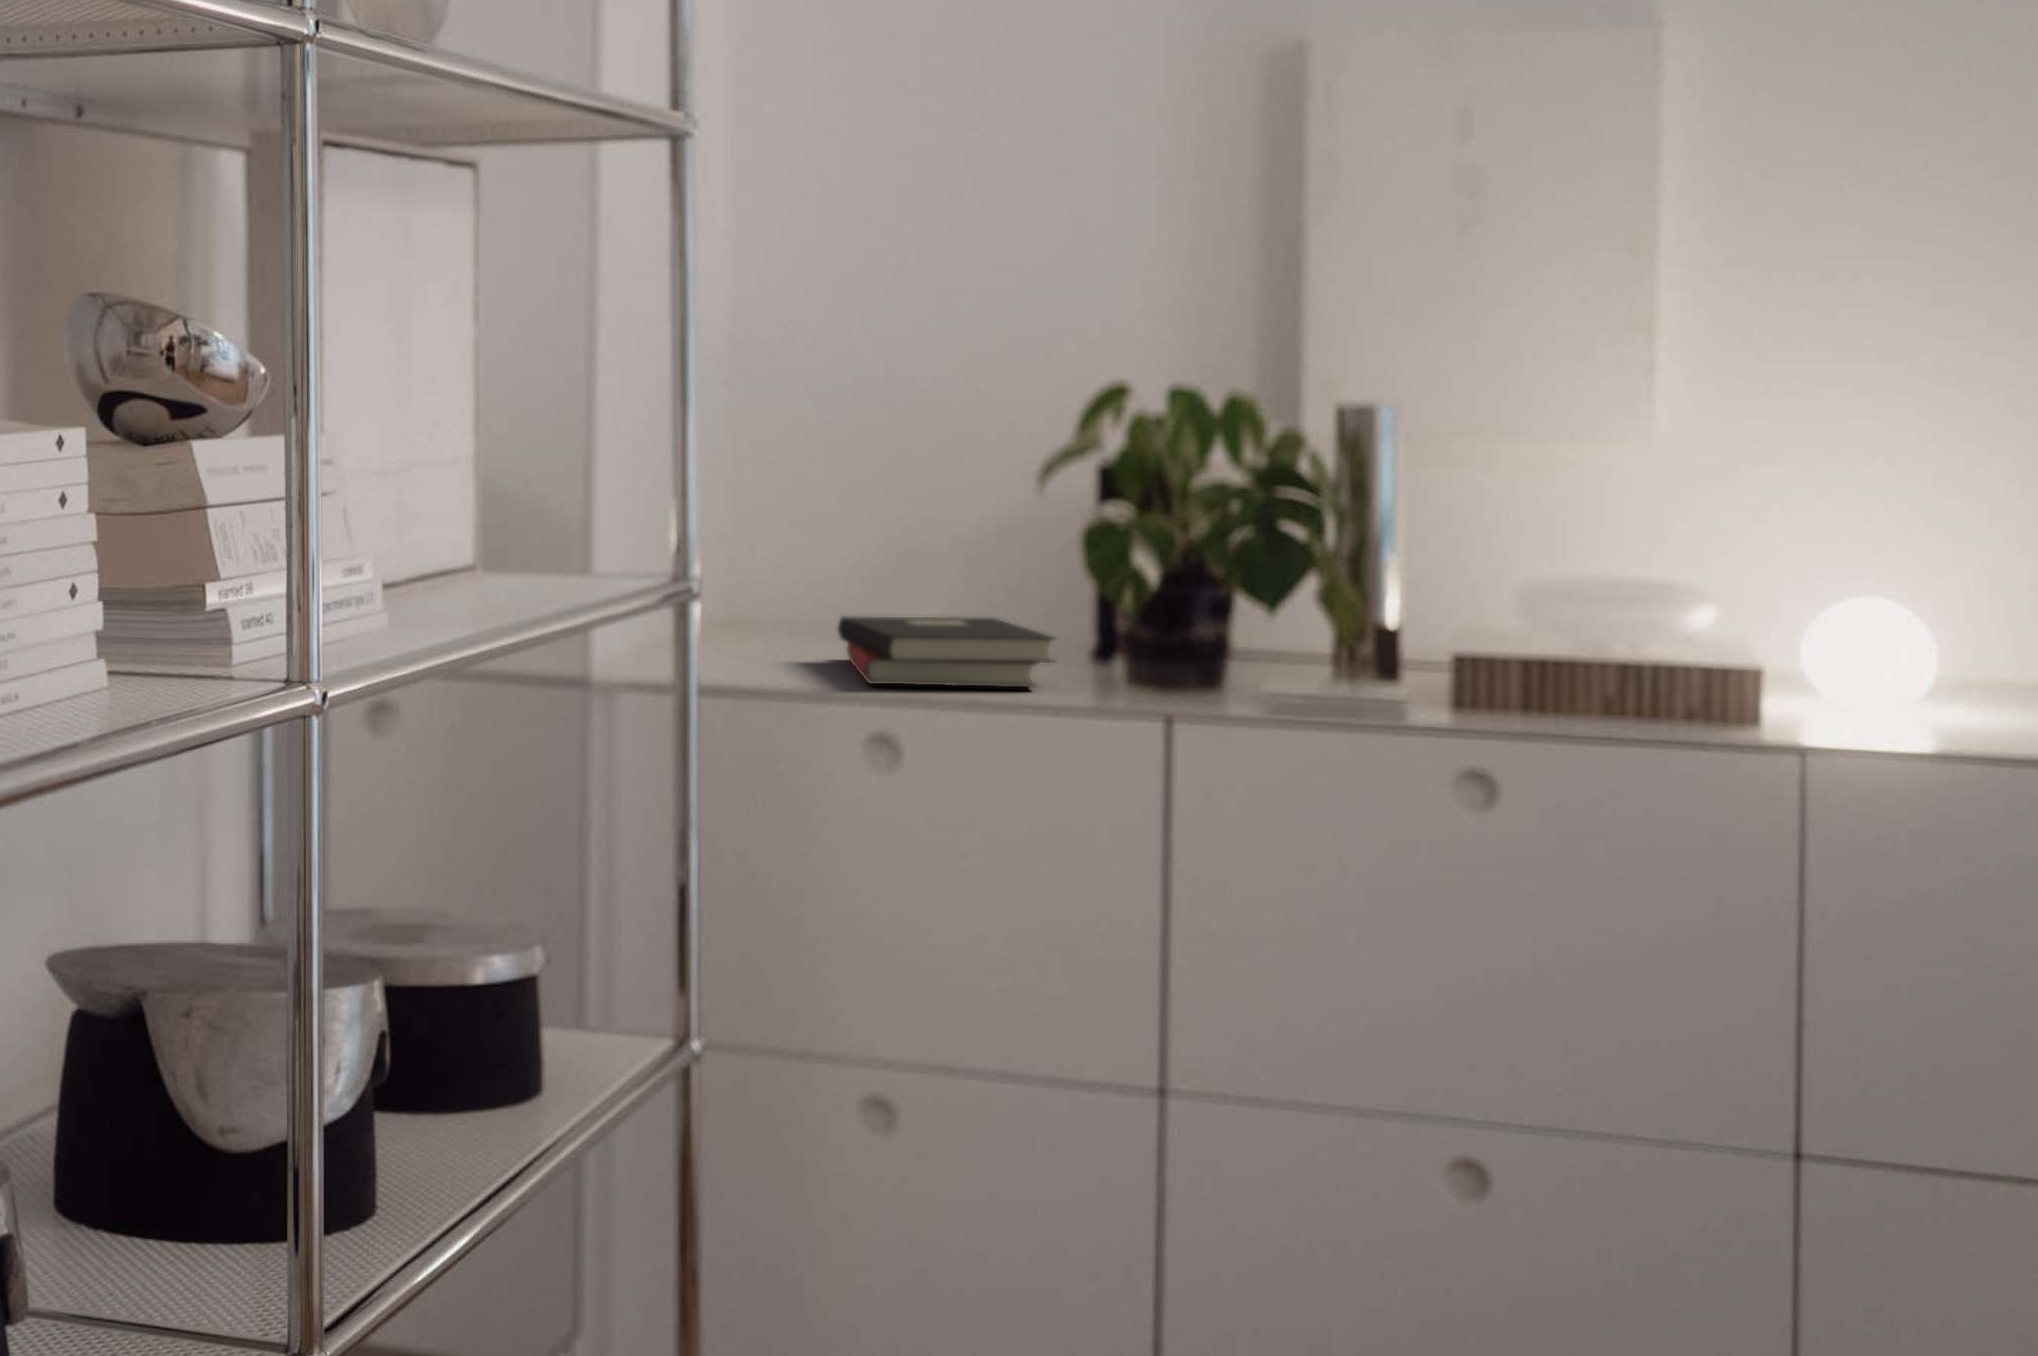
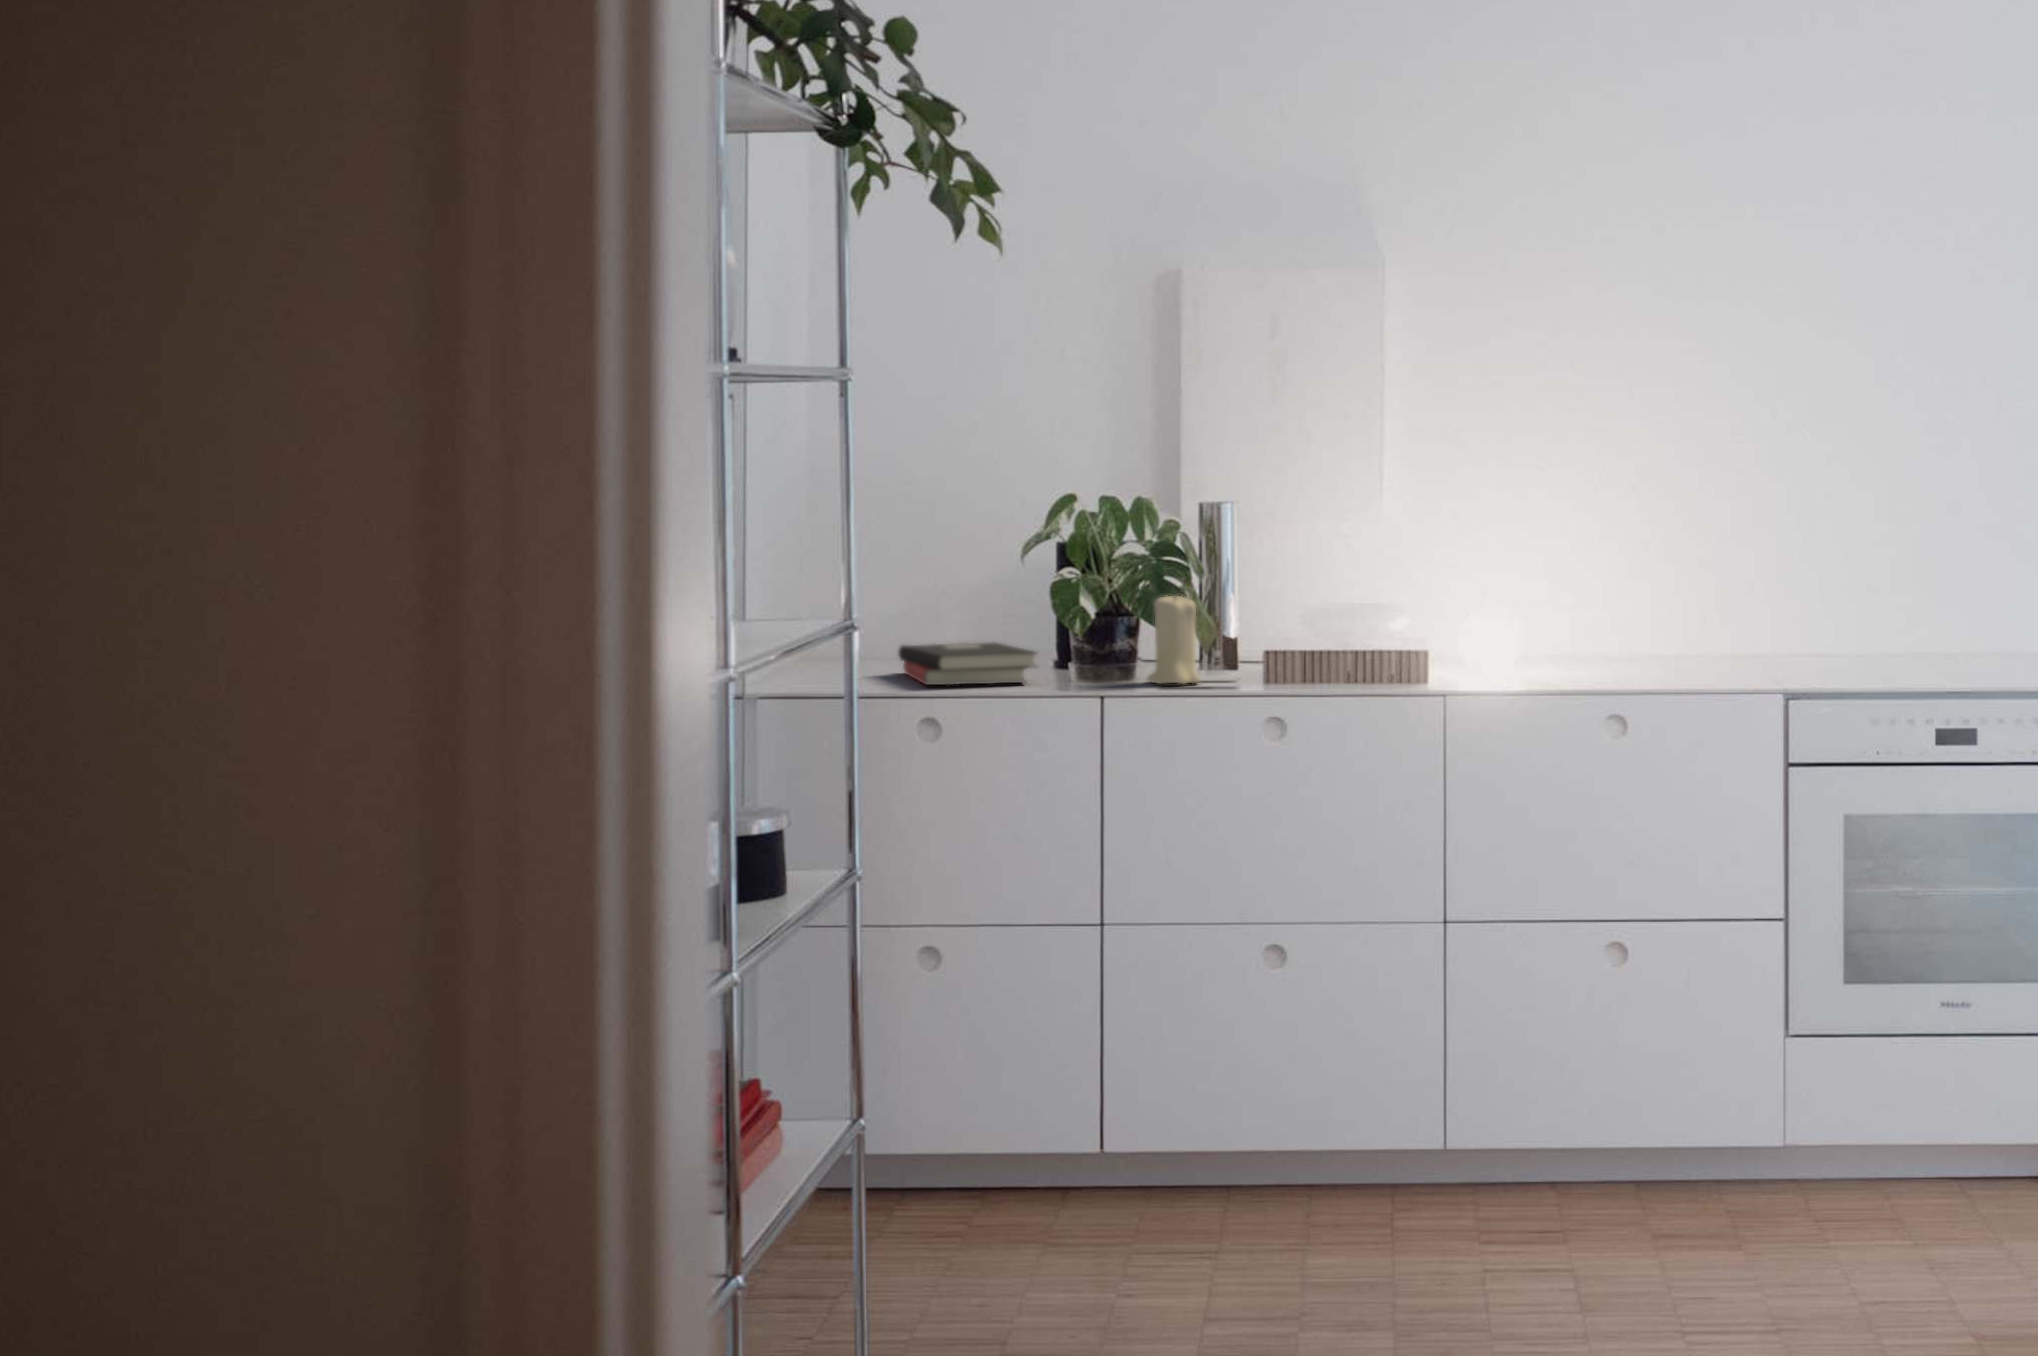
candle: none [1242,546,1340,704] -> present [1147,595,1201,684]

